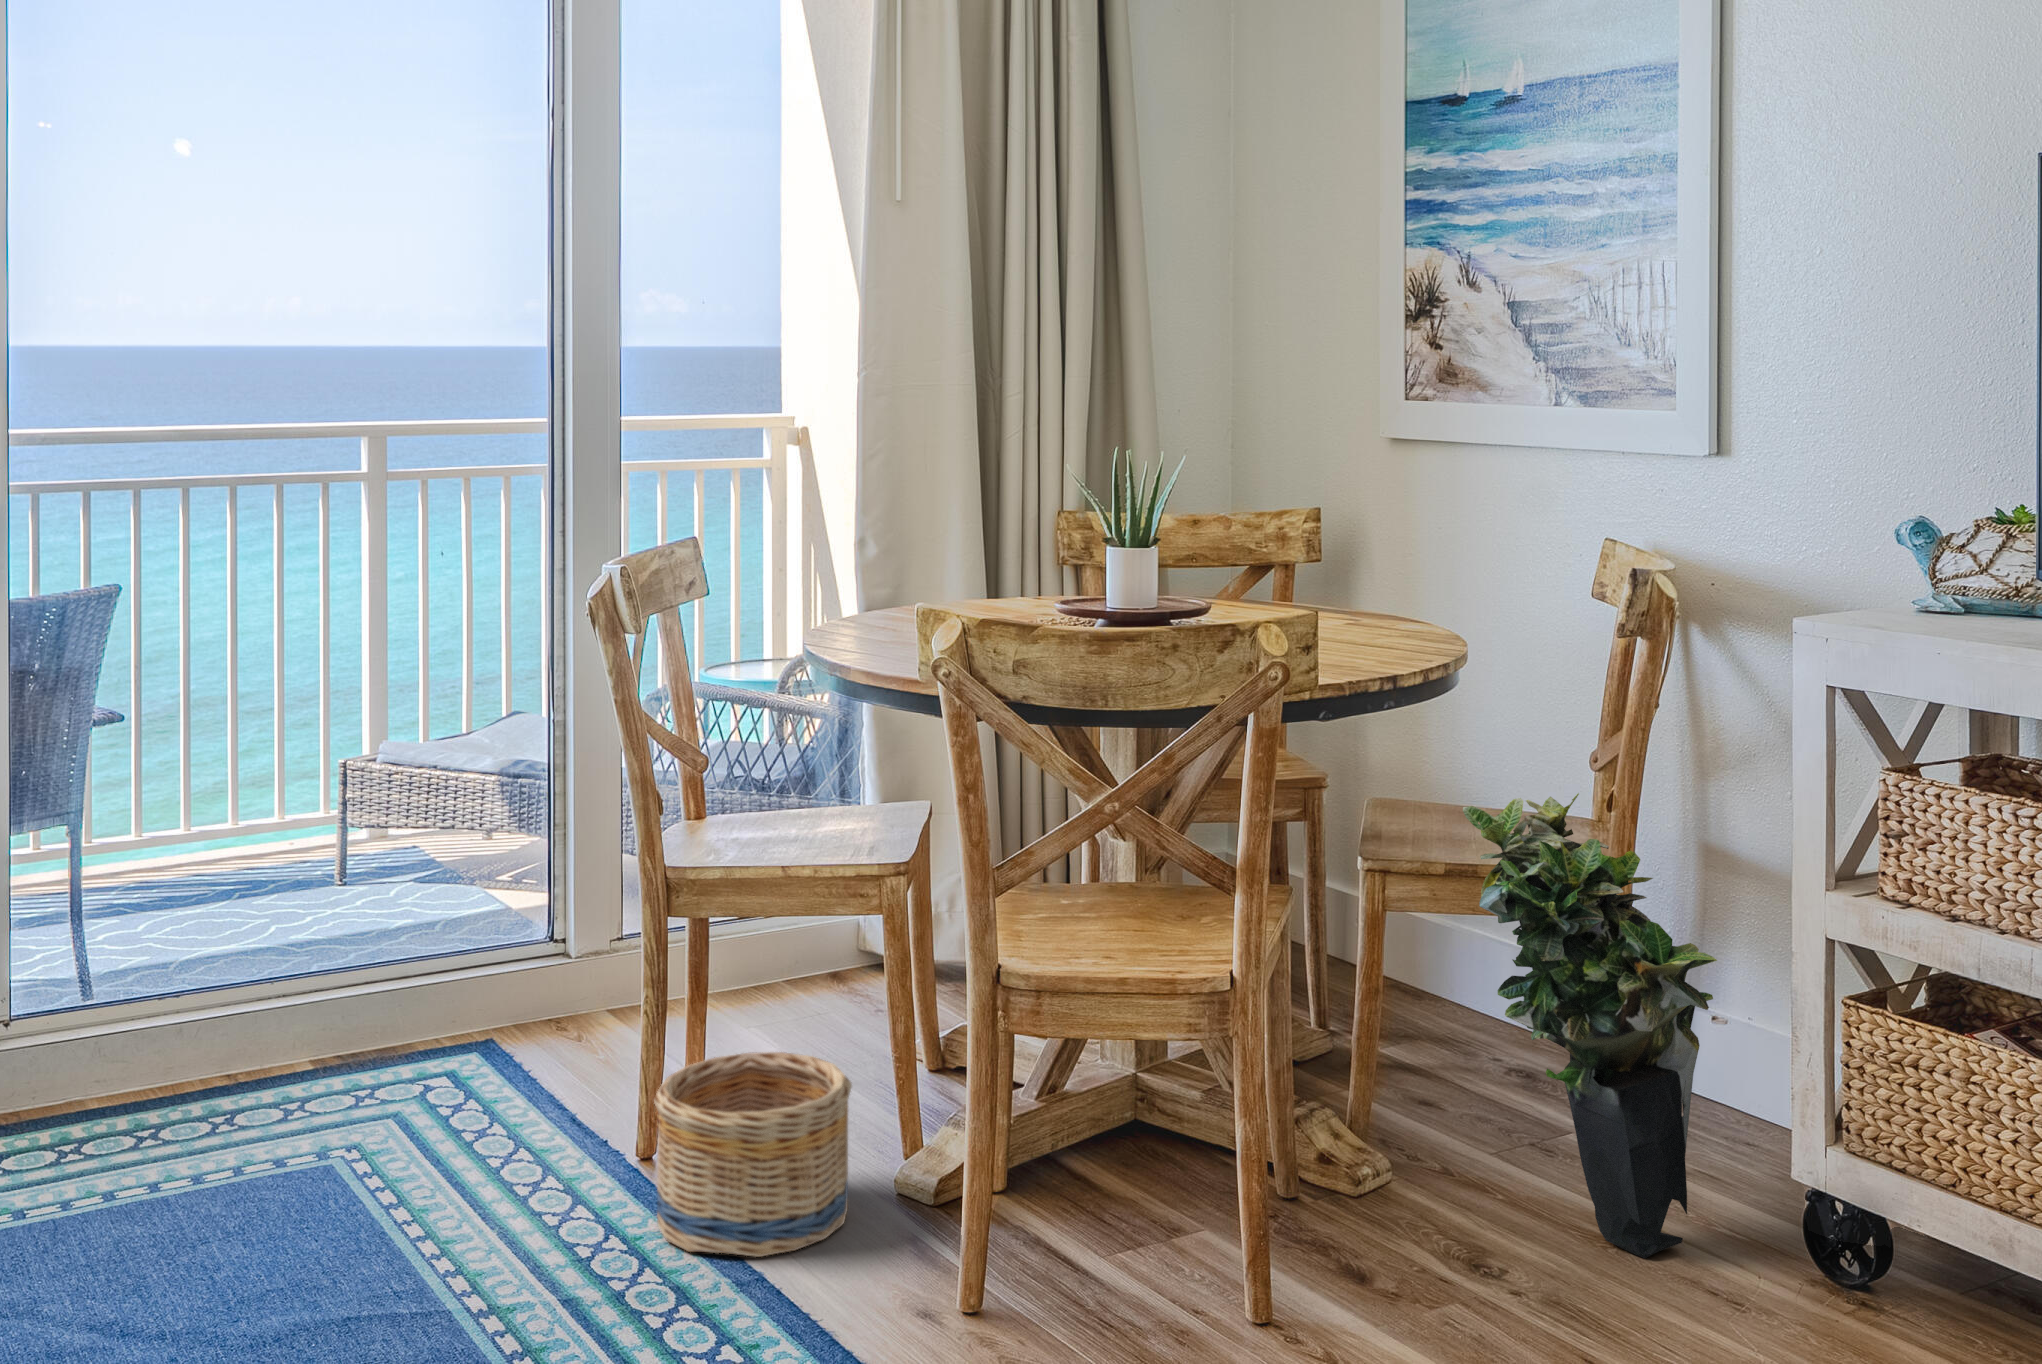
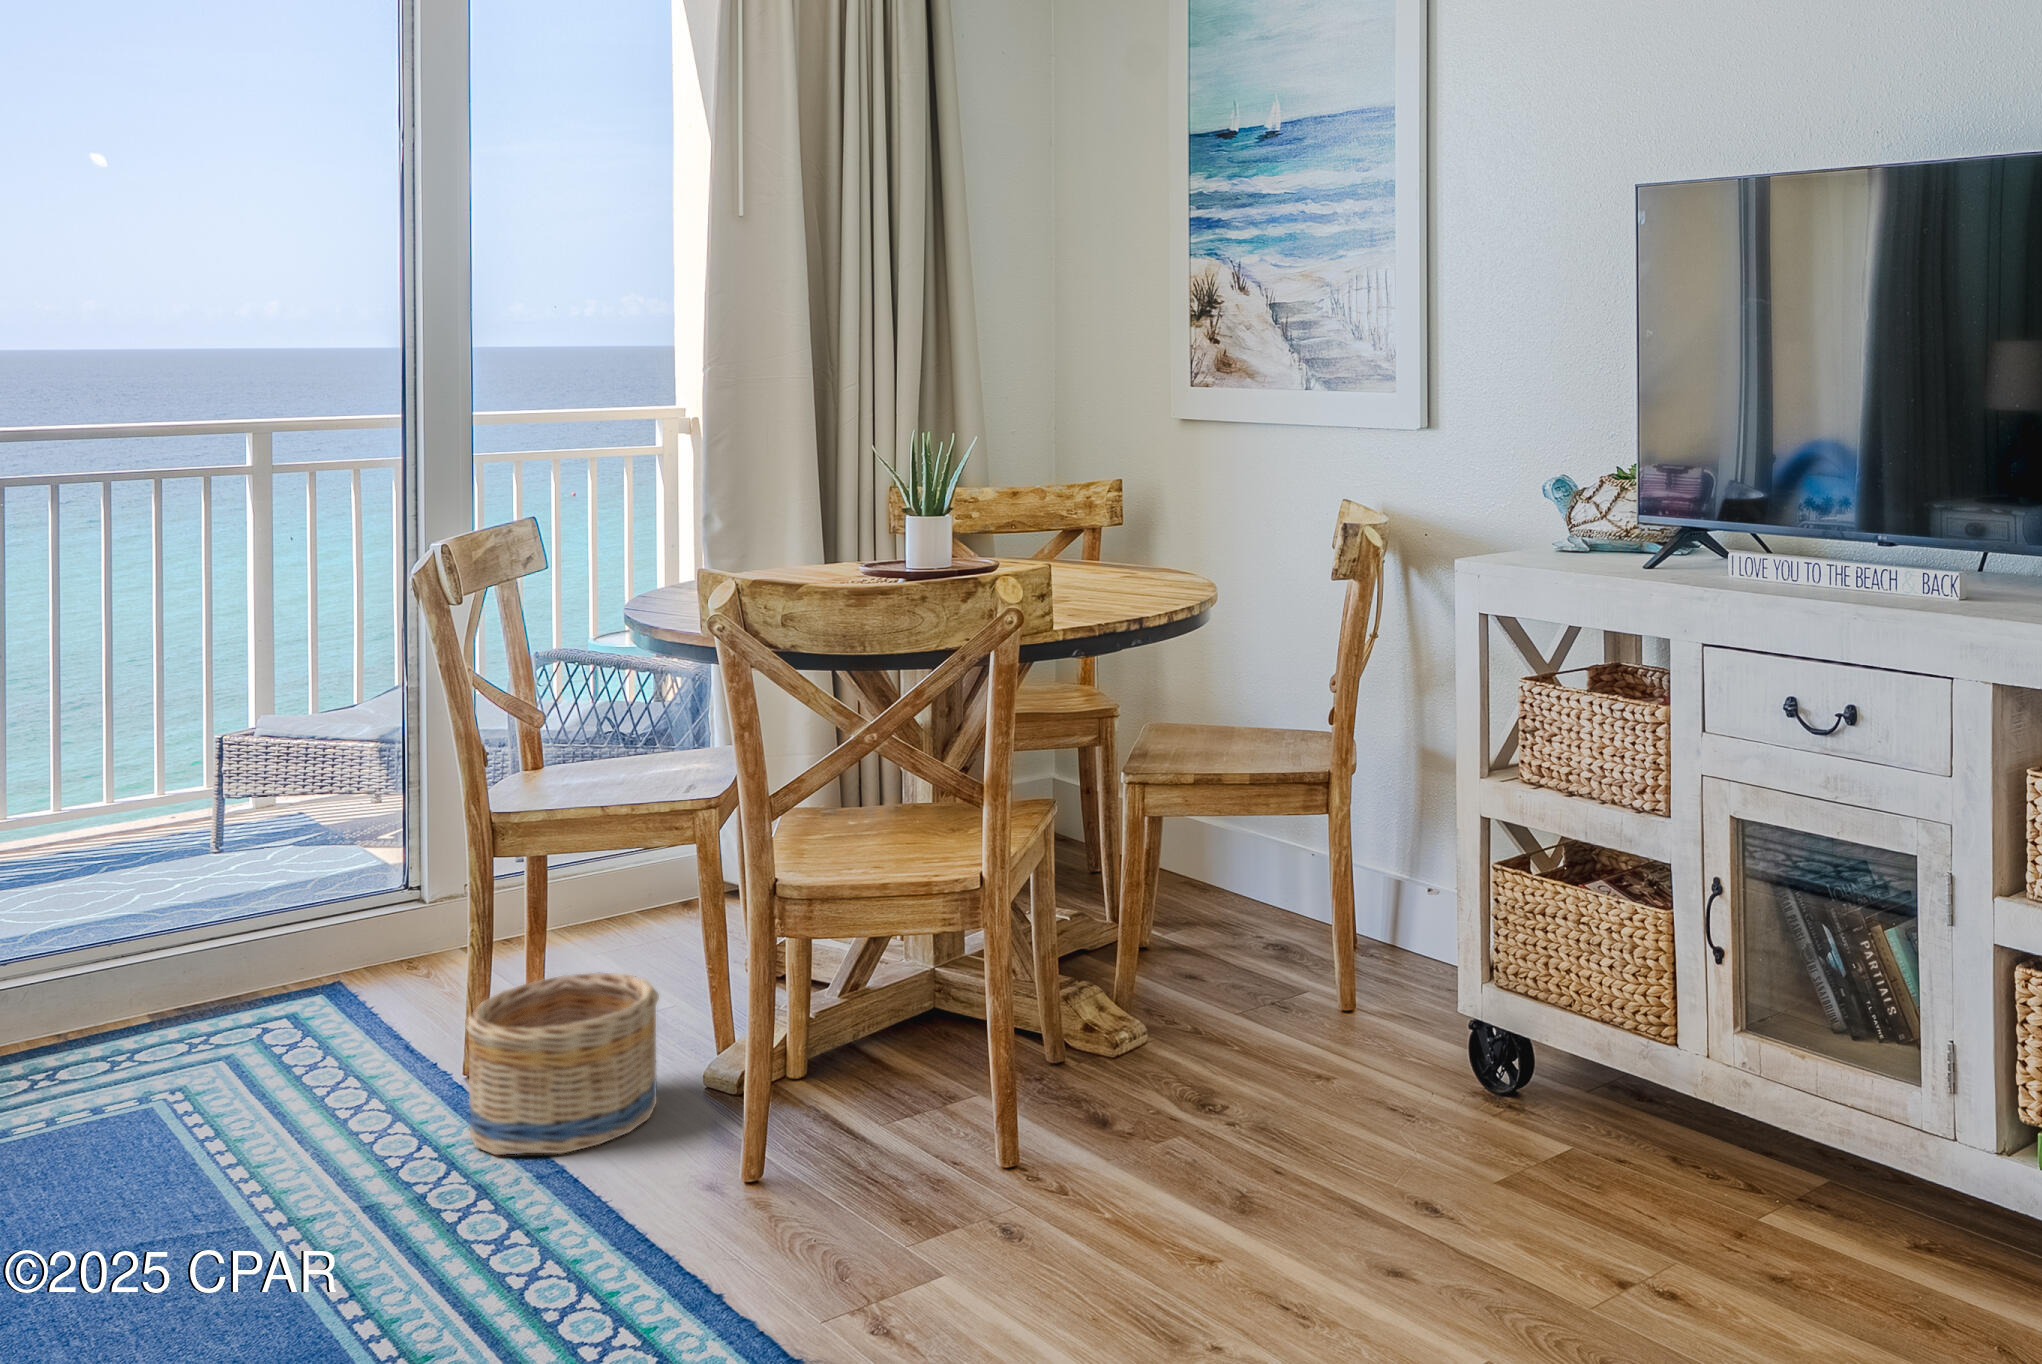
potted plant: present [1463,793,1717,1258] -> none [1204,709,1403,1083]

